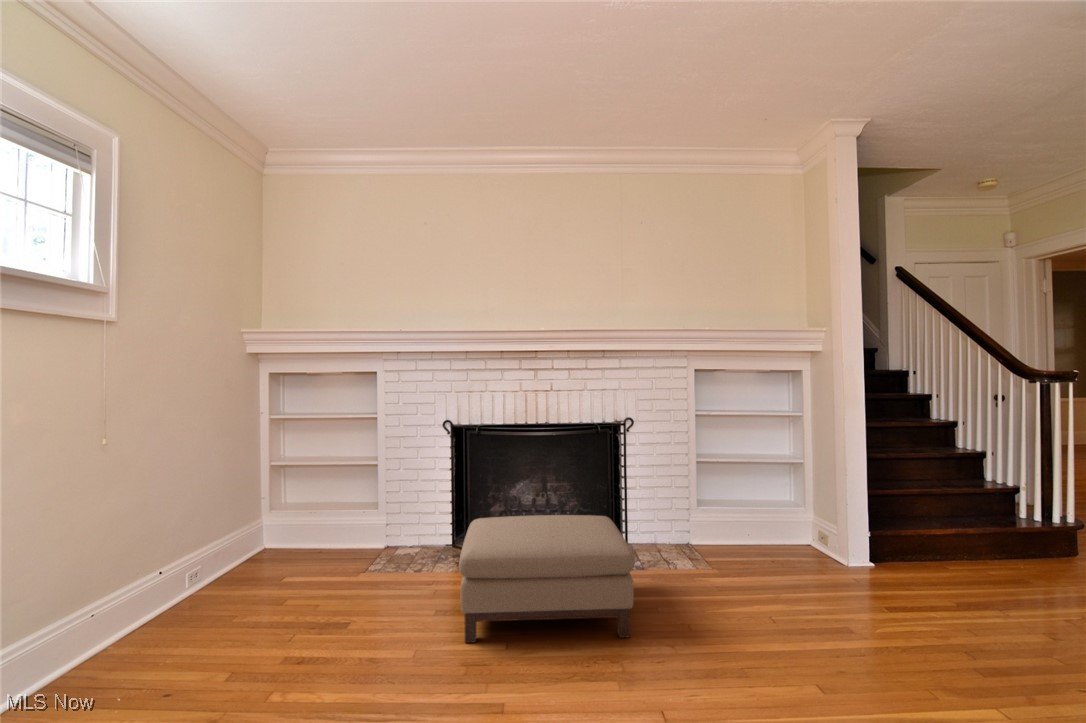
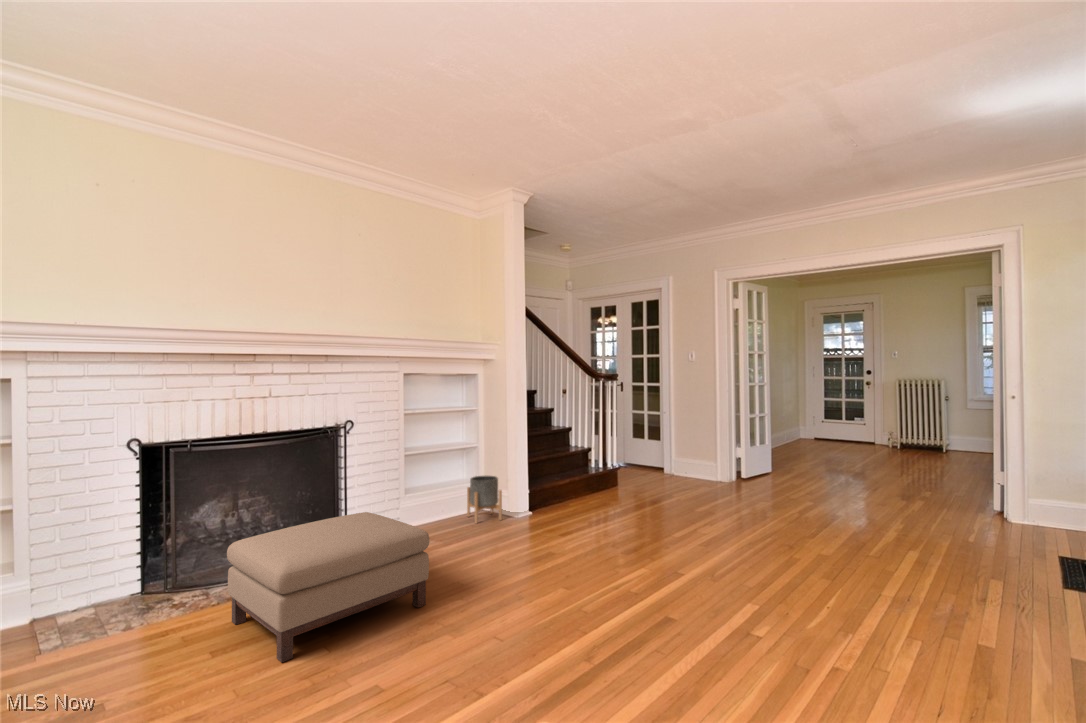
planter: none [779,499,822,563] -> present [467,476,502,523]

